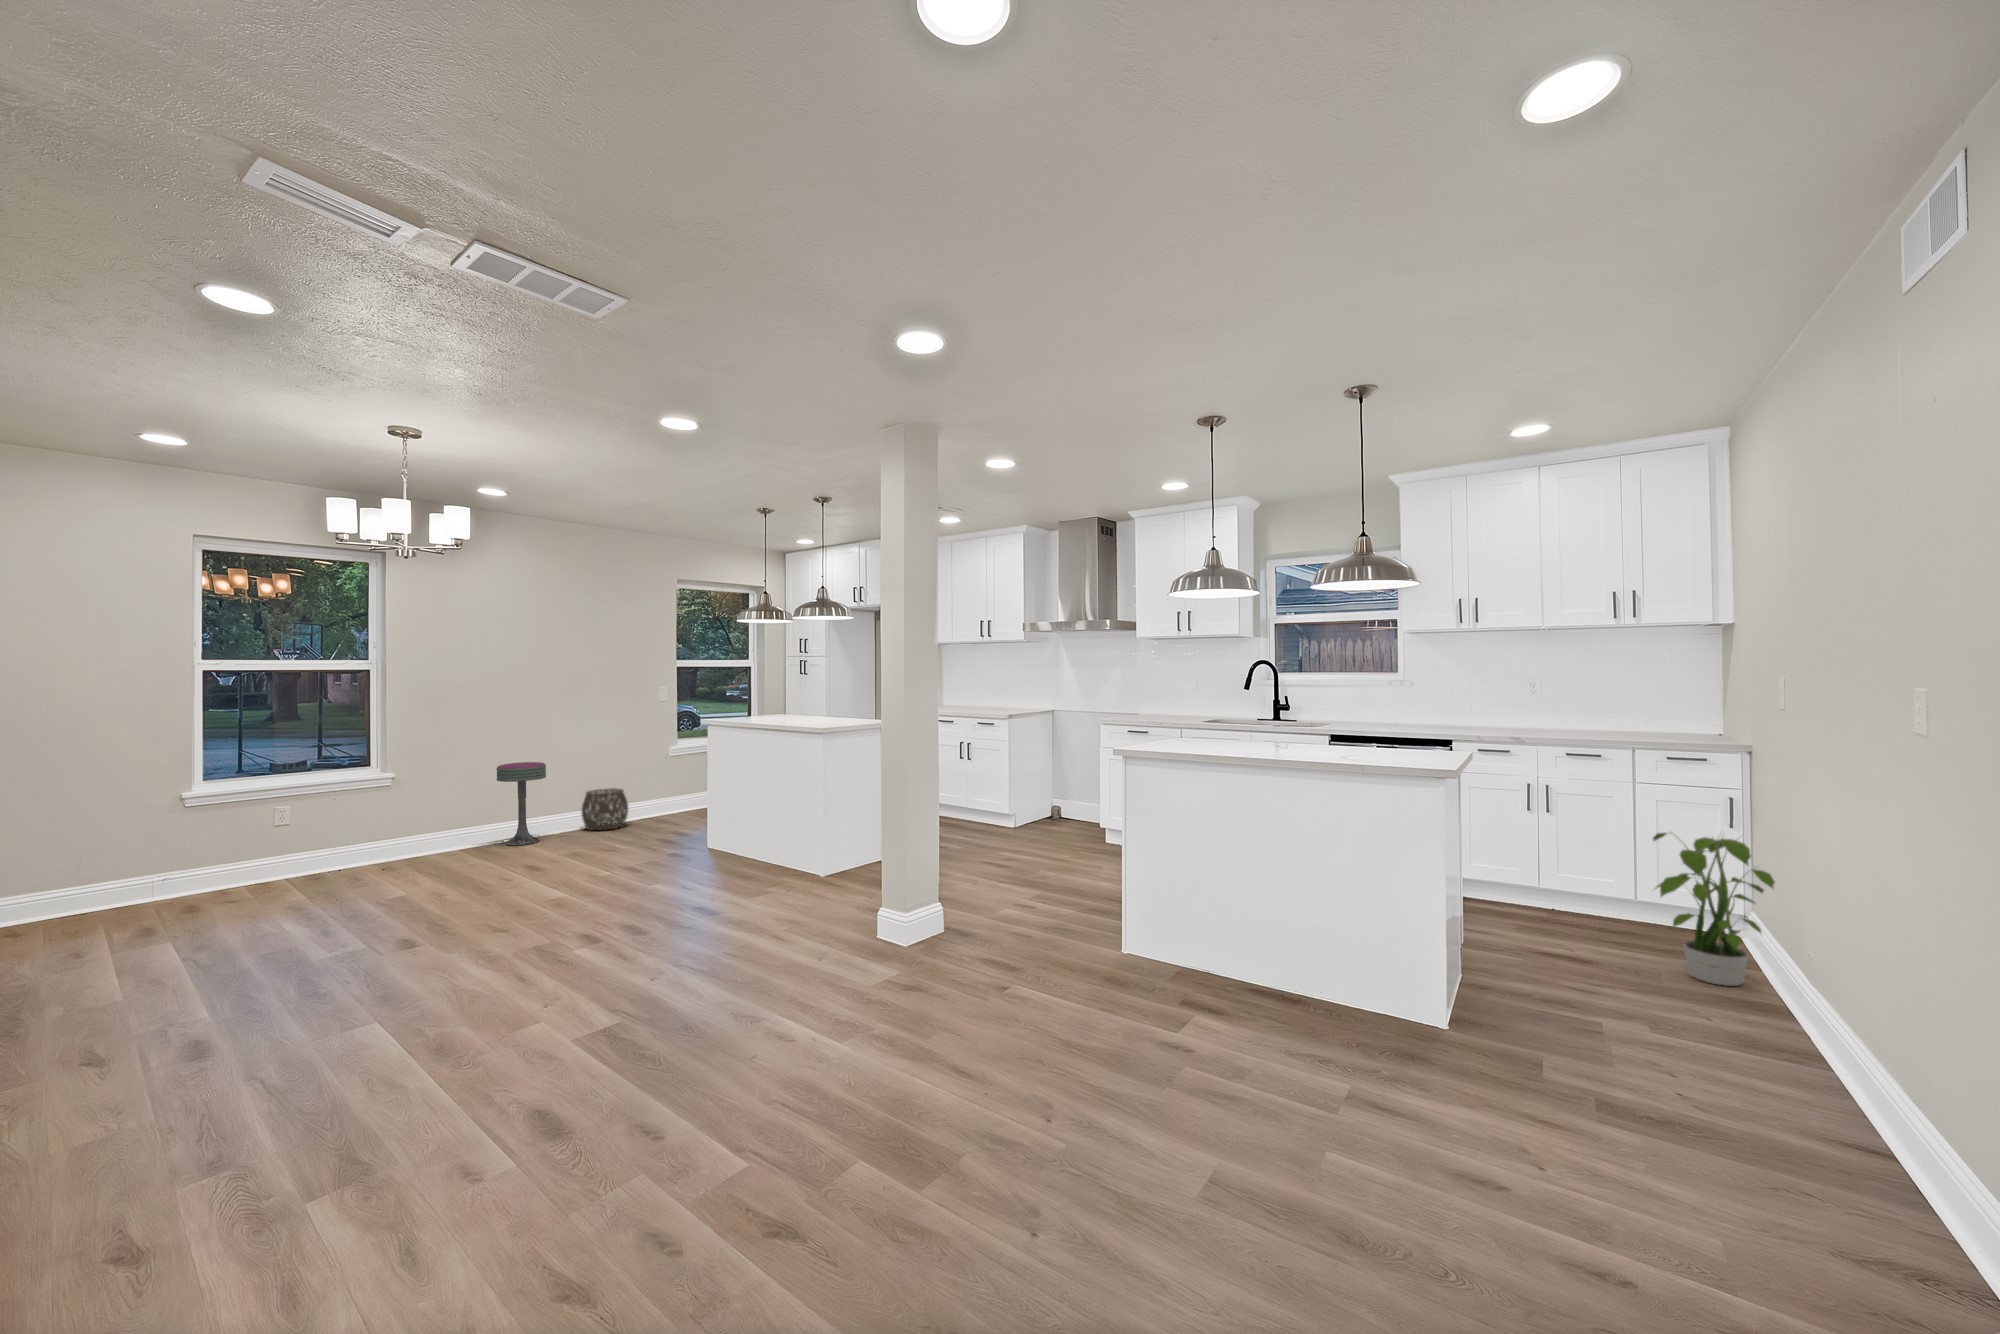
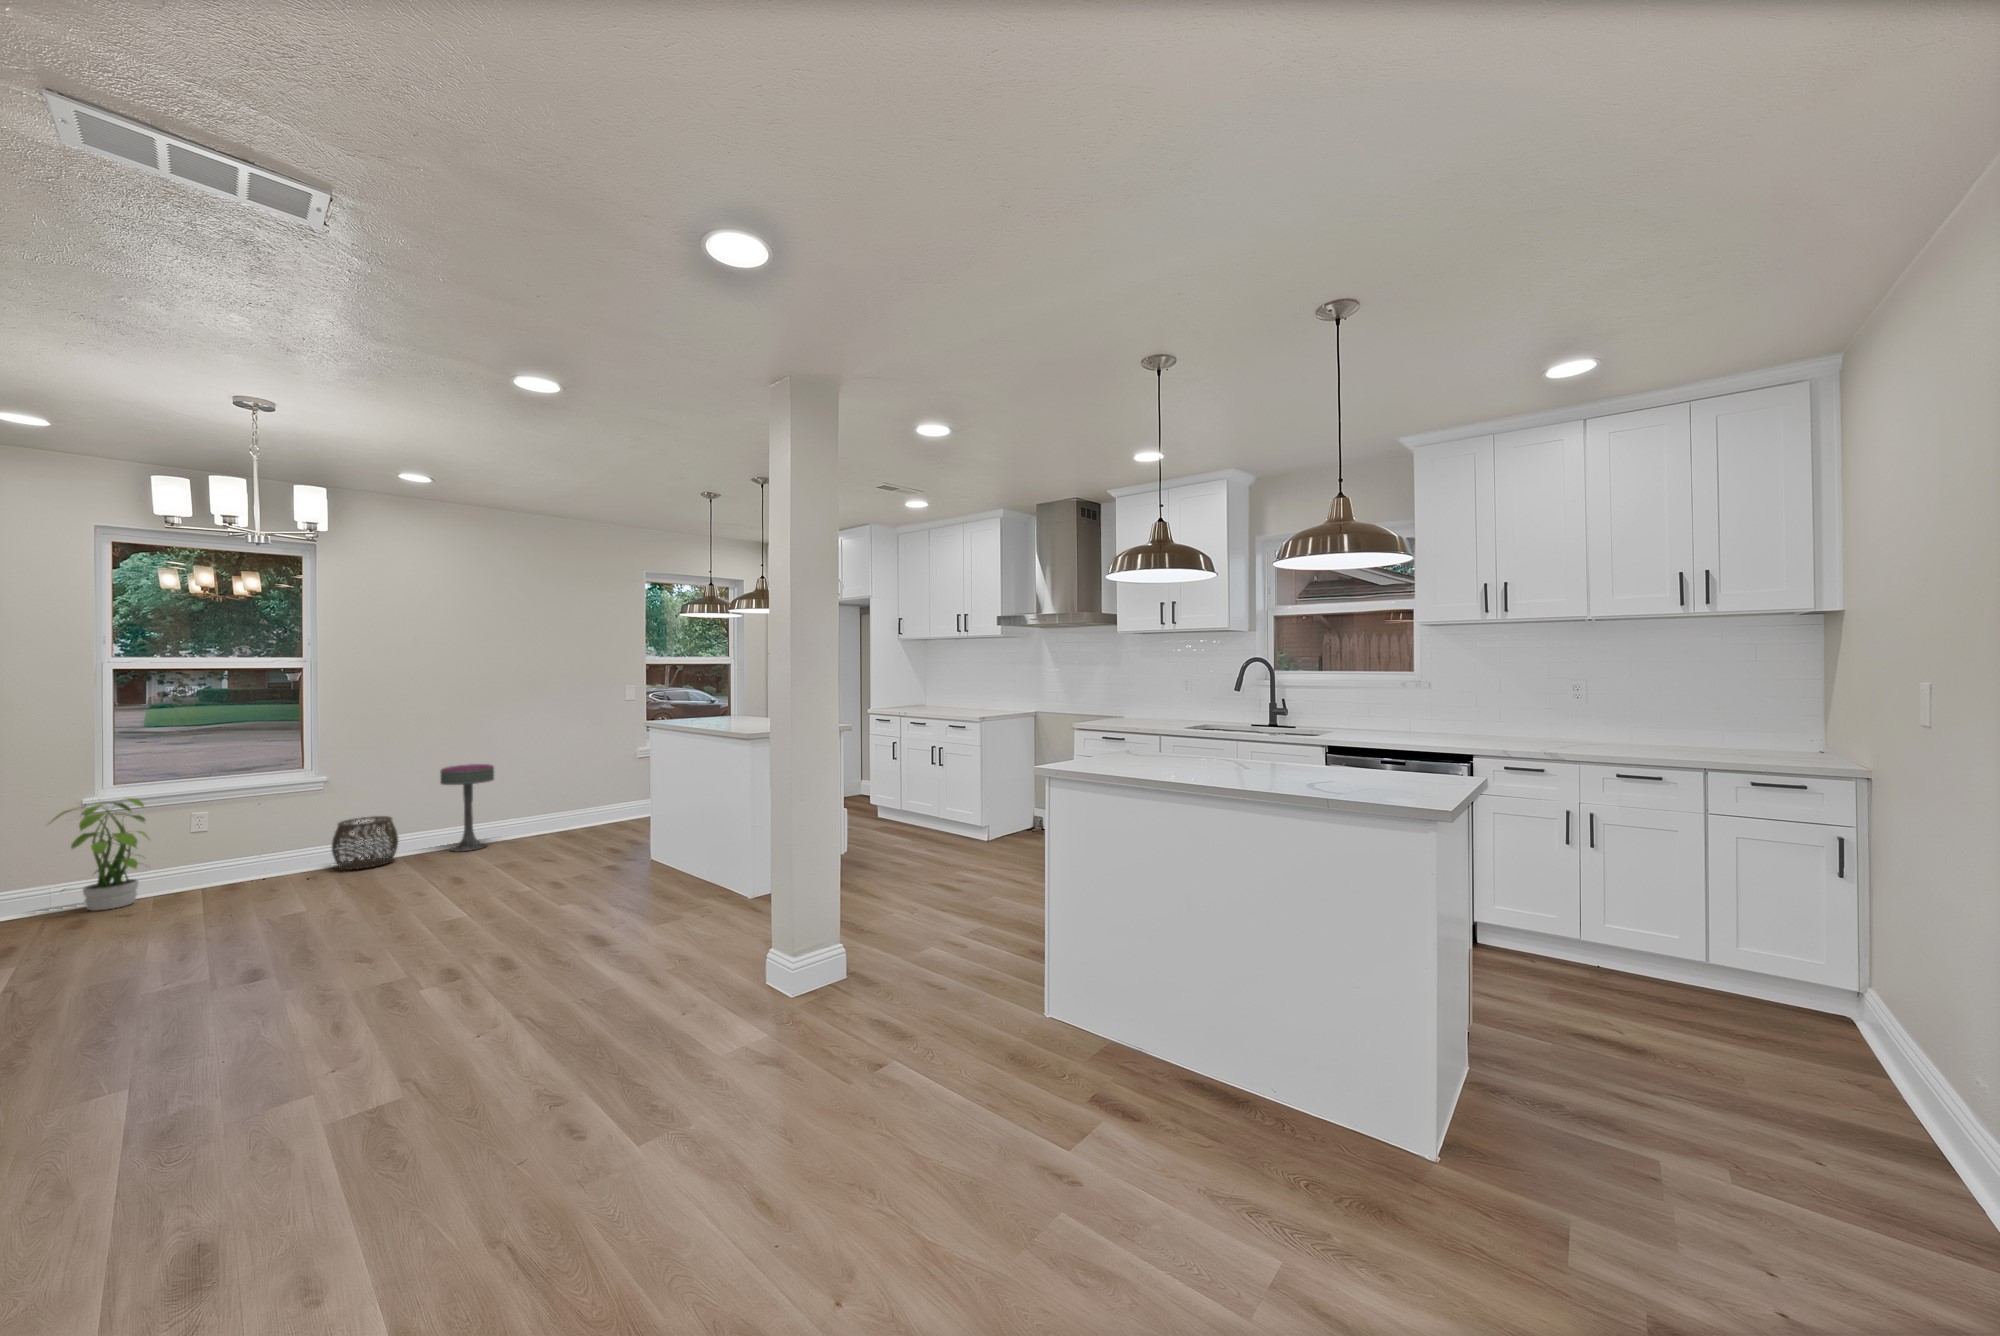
woven basket: present [582,788,629,831] -> present [332,816,398,870]
potted plant: present [1653,833,1775,986] -> present [51,798,148,911]

